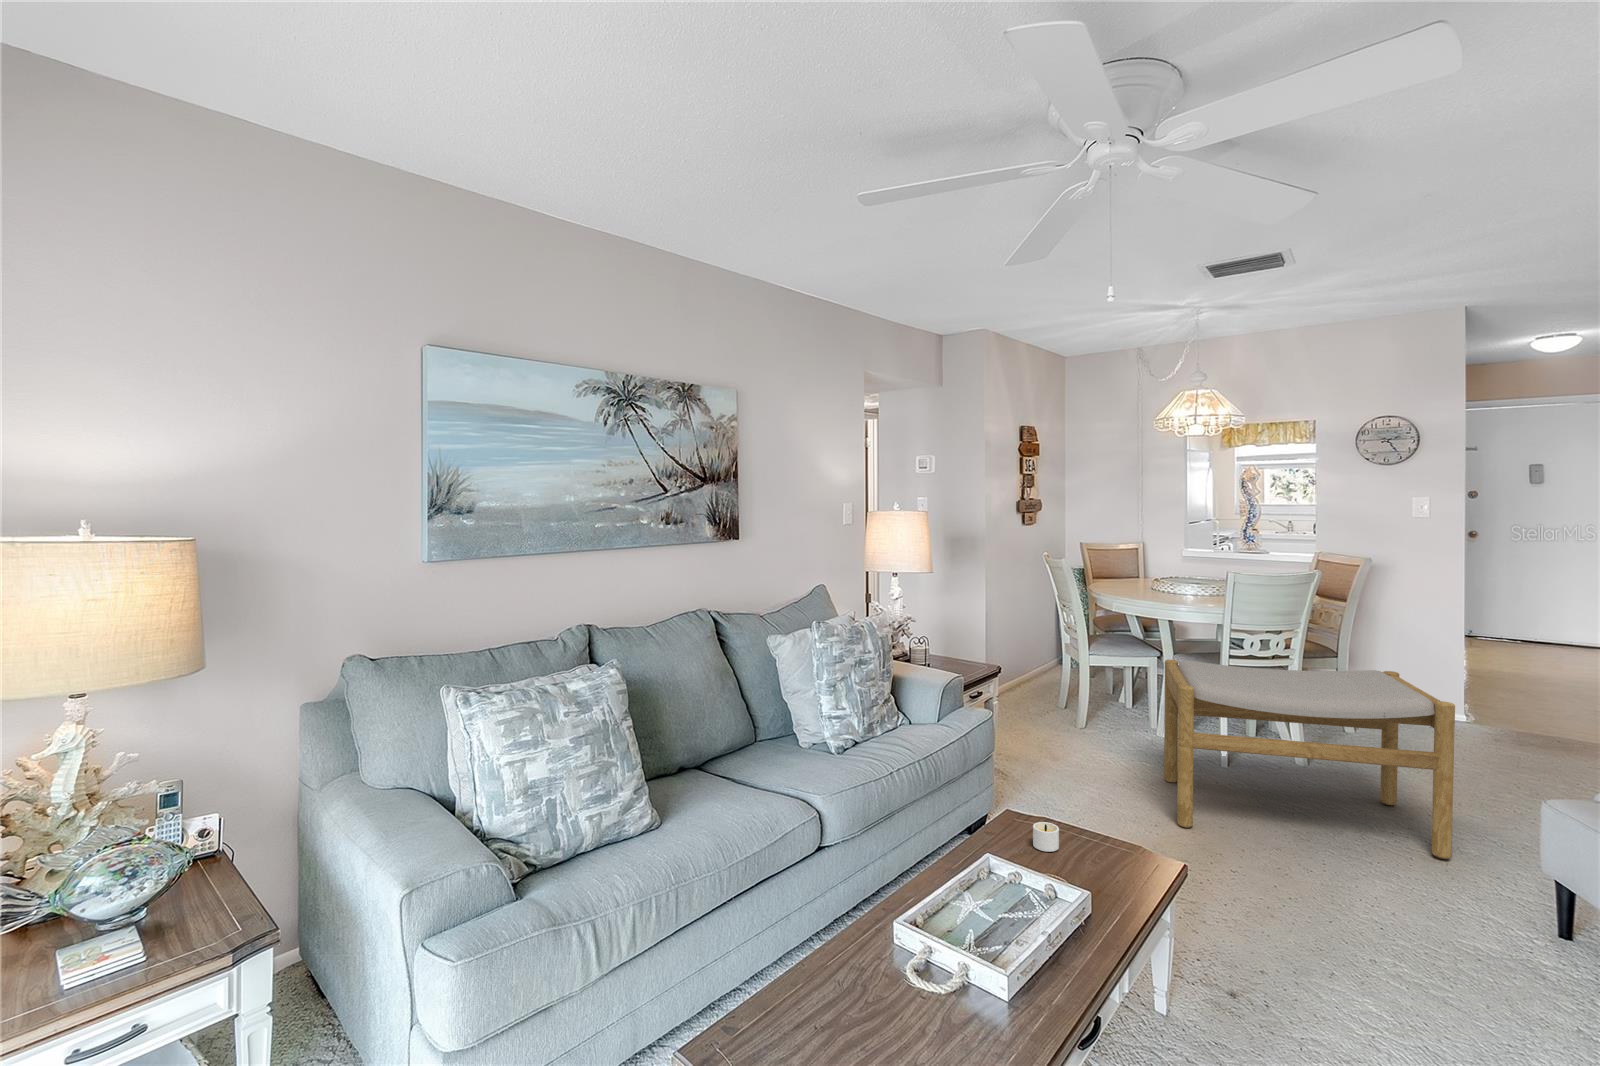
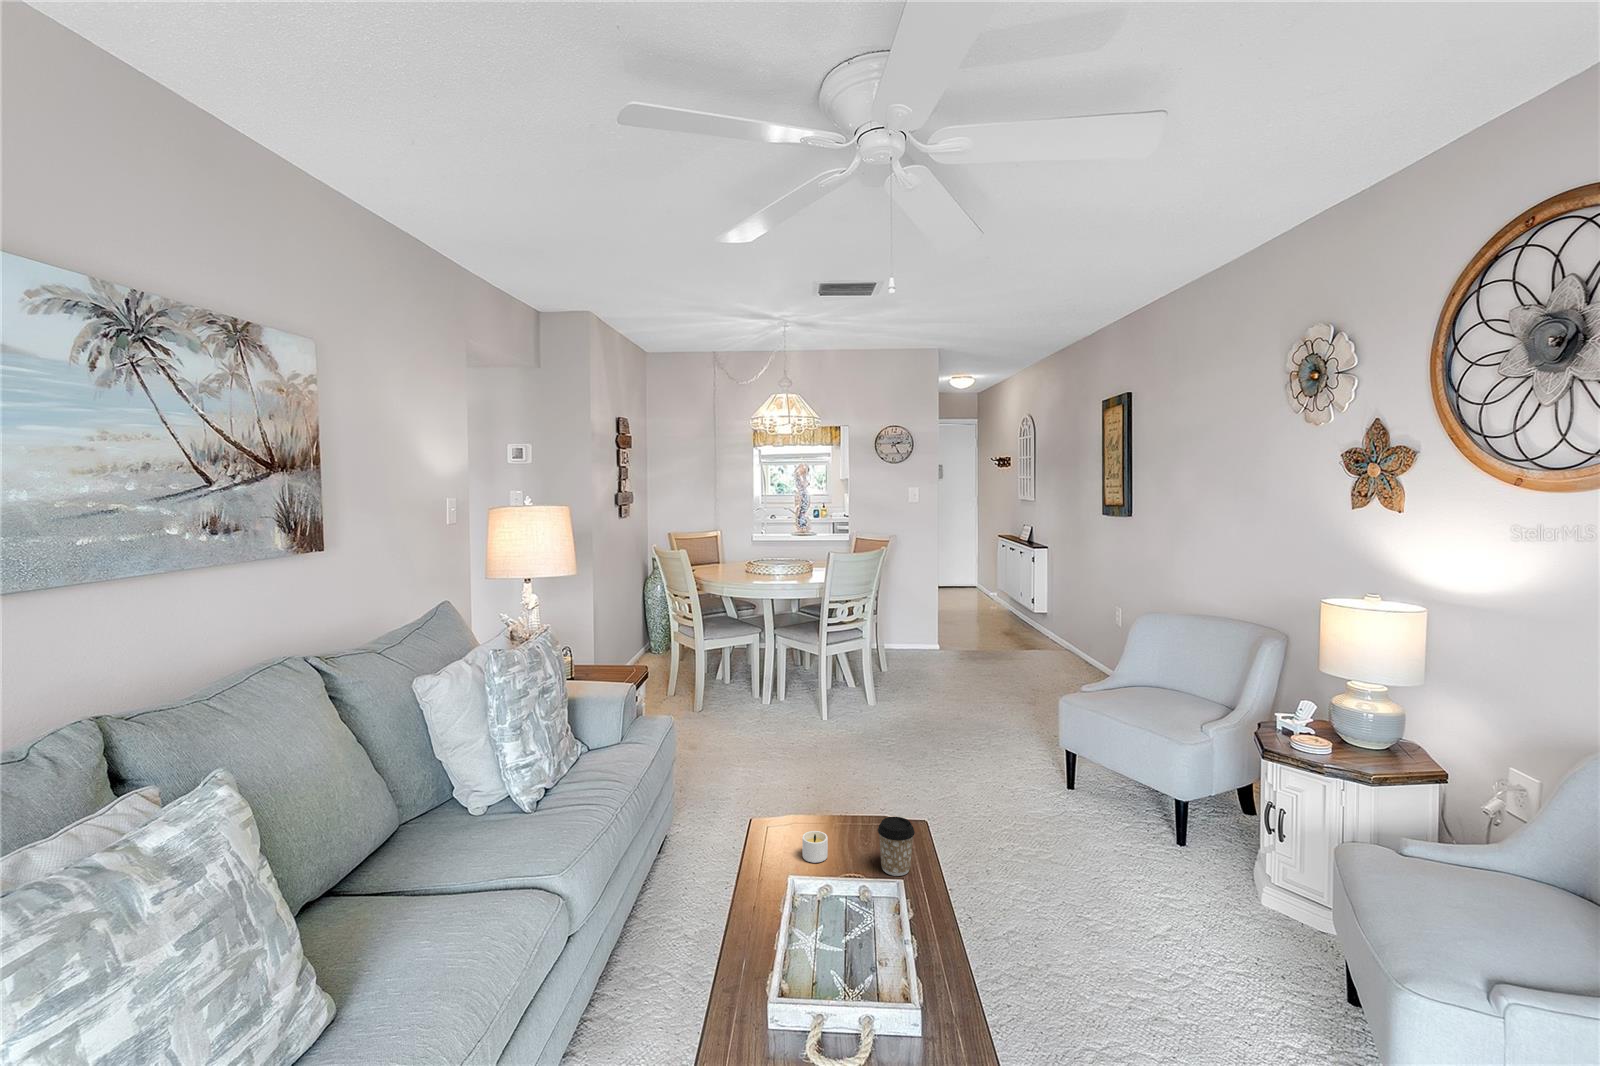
footstool: present [1164,660,1455,859] -> none [783,626,990,785]
coffee cup: none [1099,824,1140,885] -> present [878,817,915,876]

